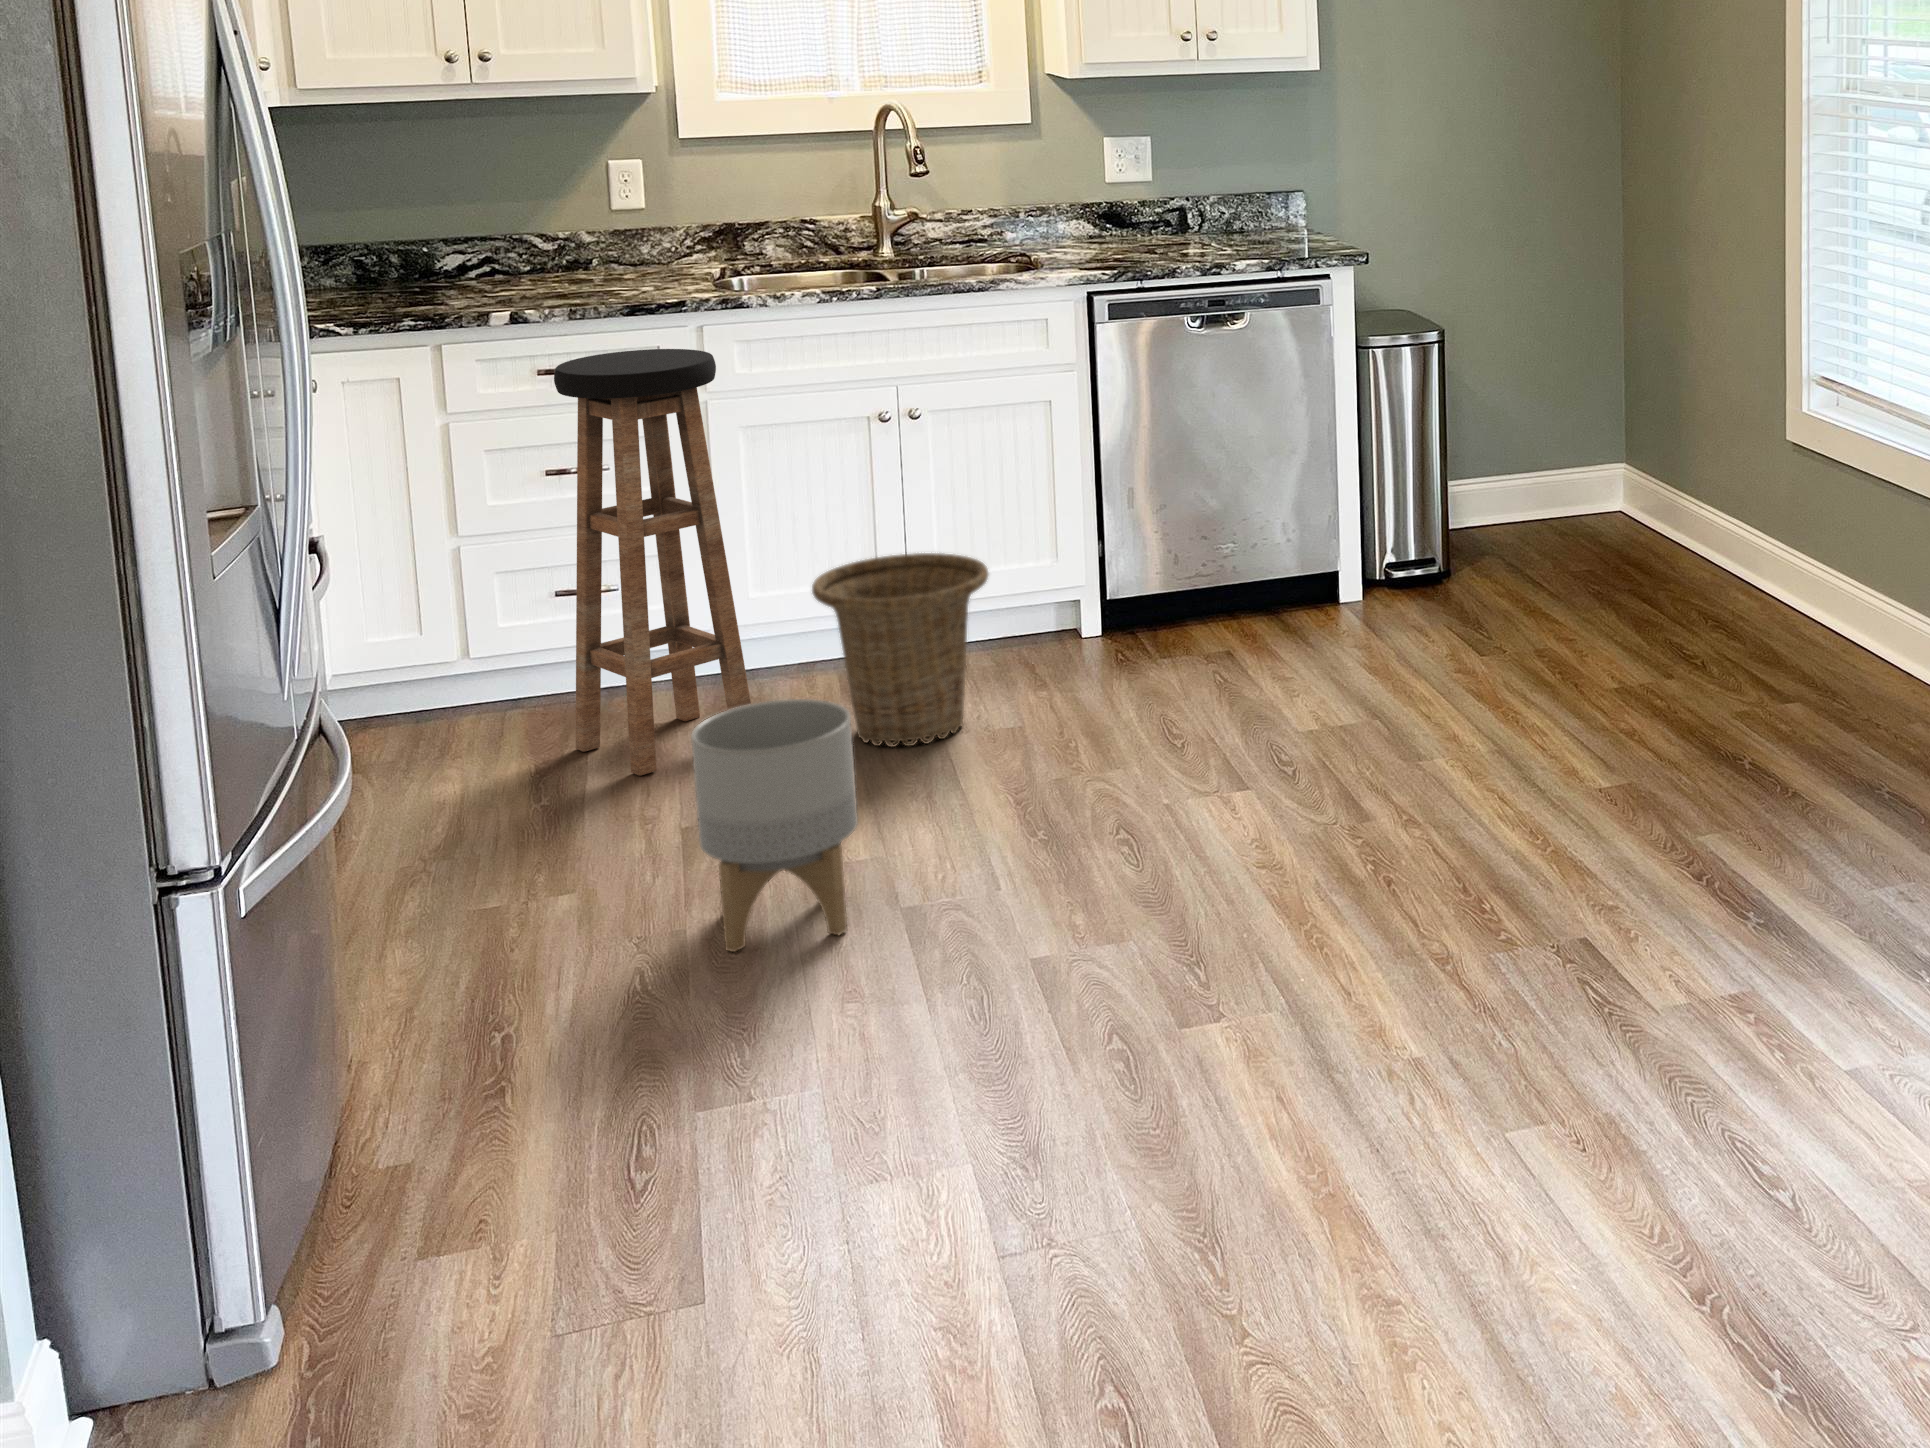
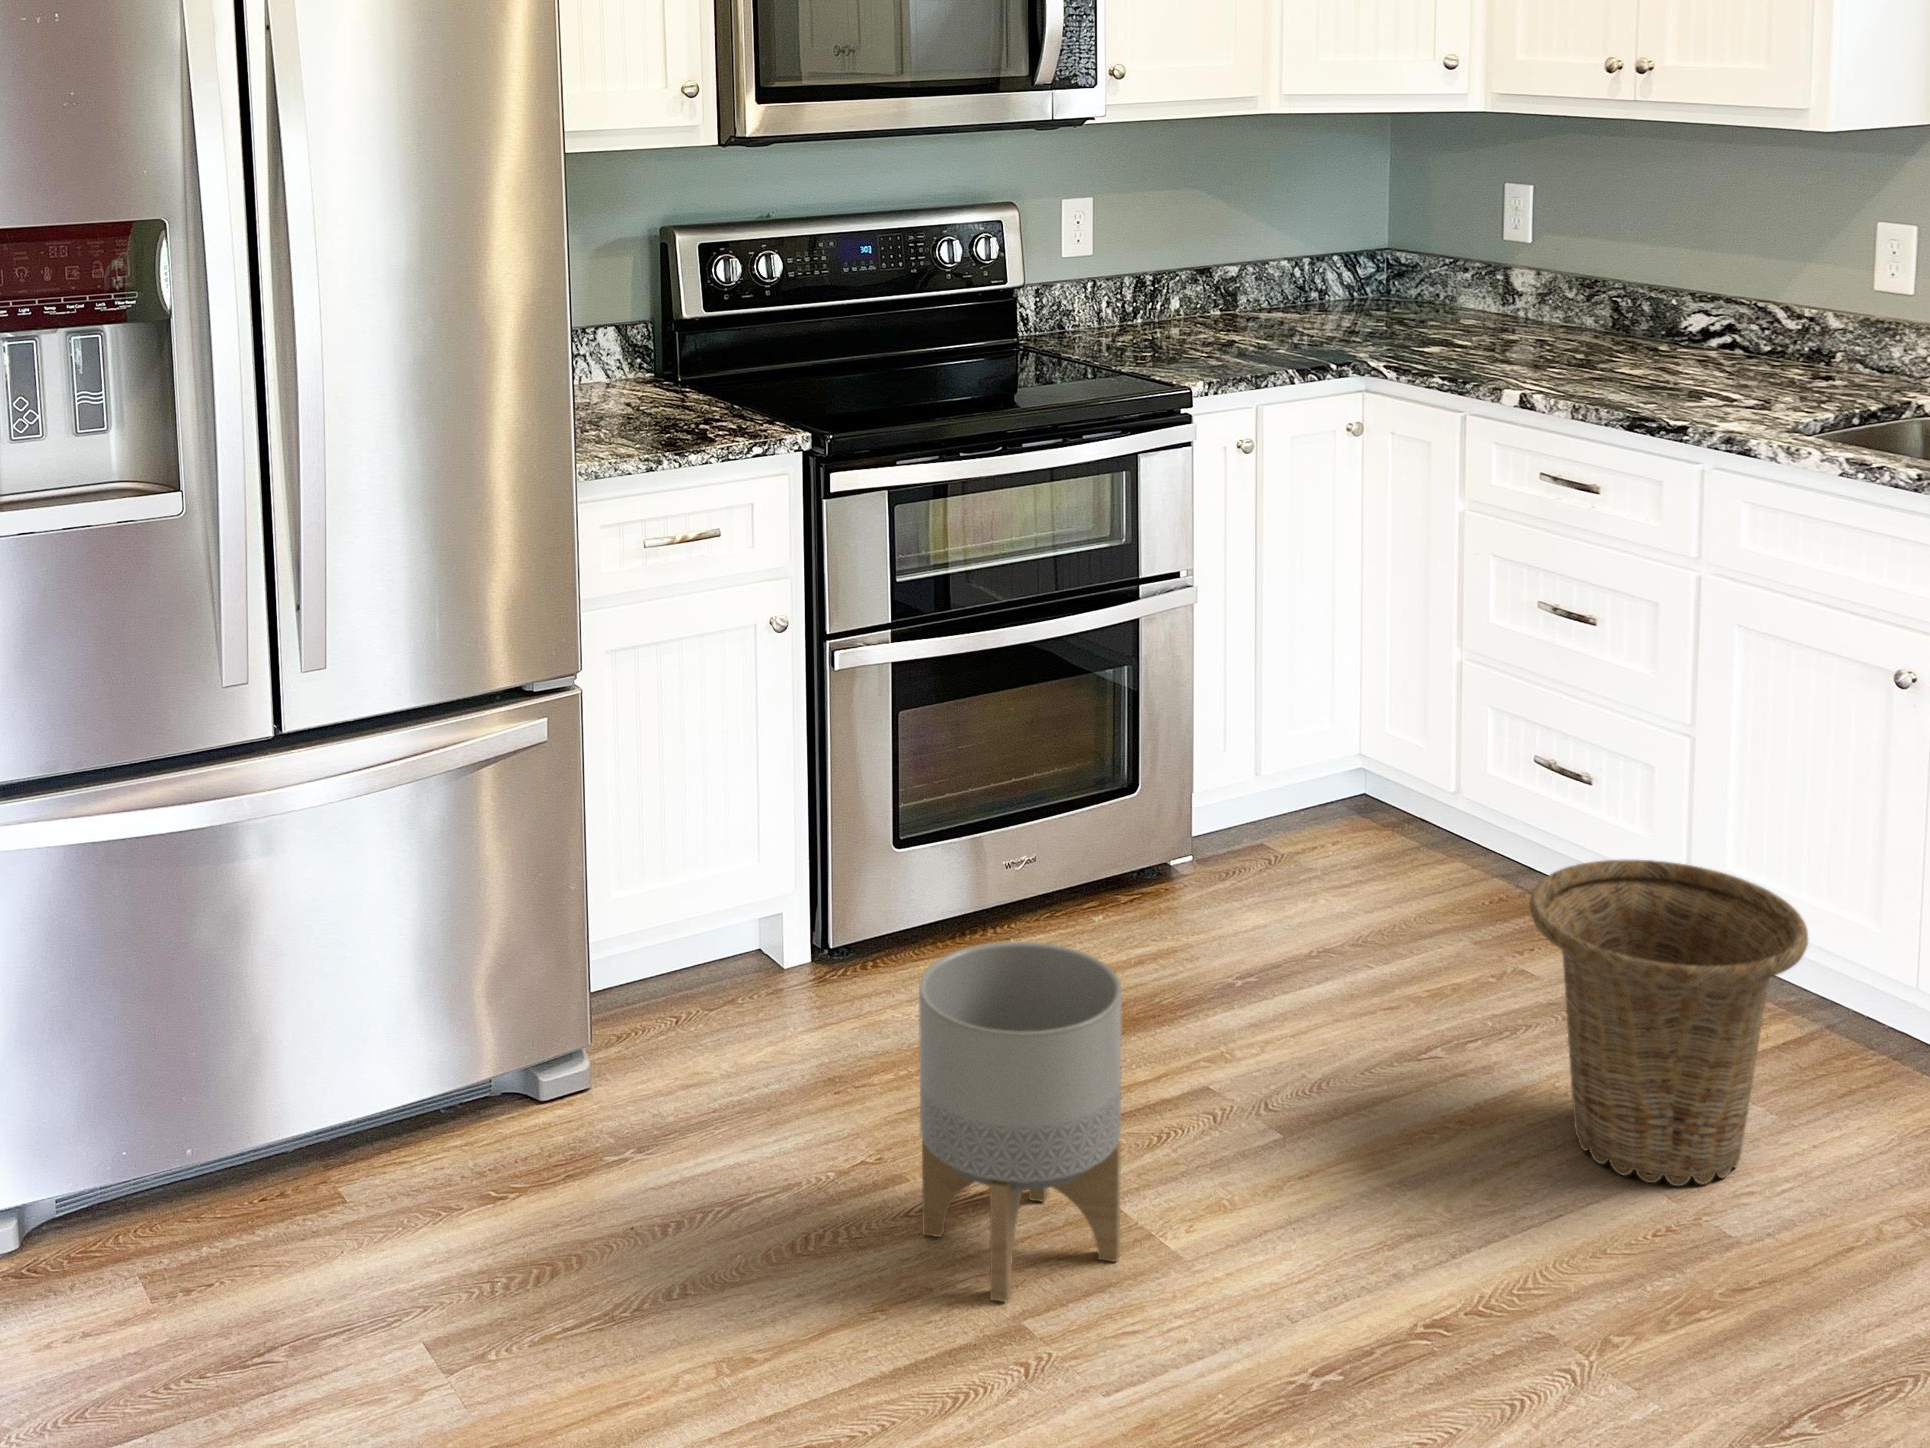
bar stool: present [554,349,751,776] -> none [1360,465,1582,1040]

